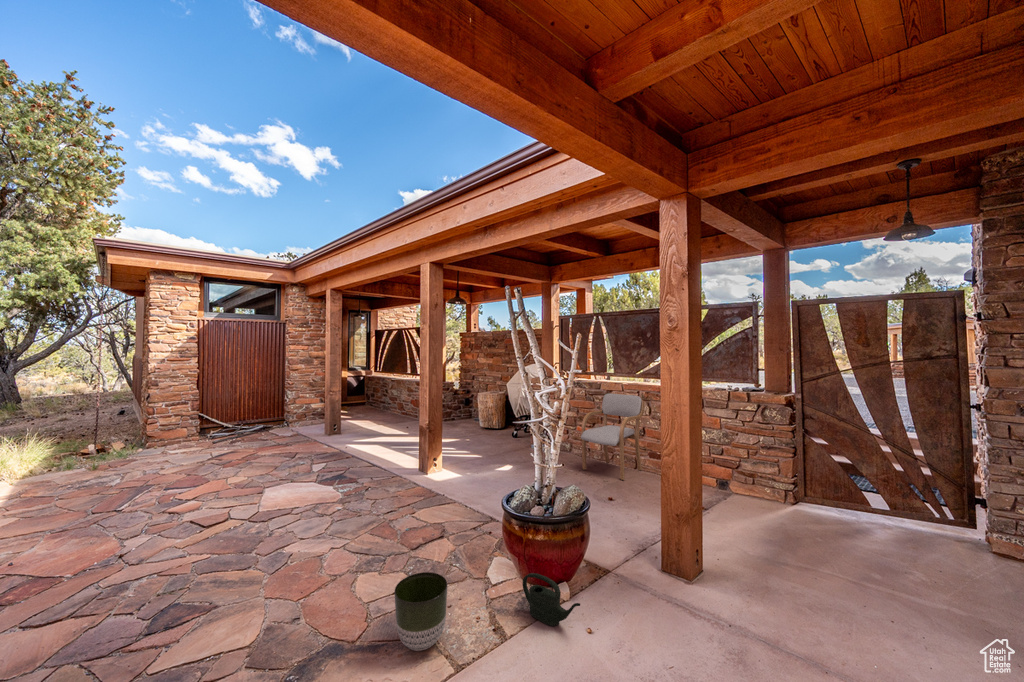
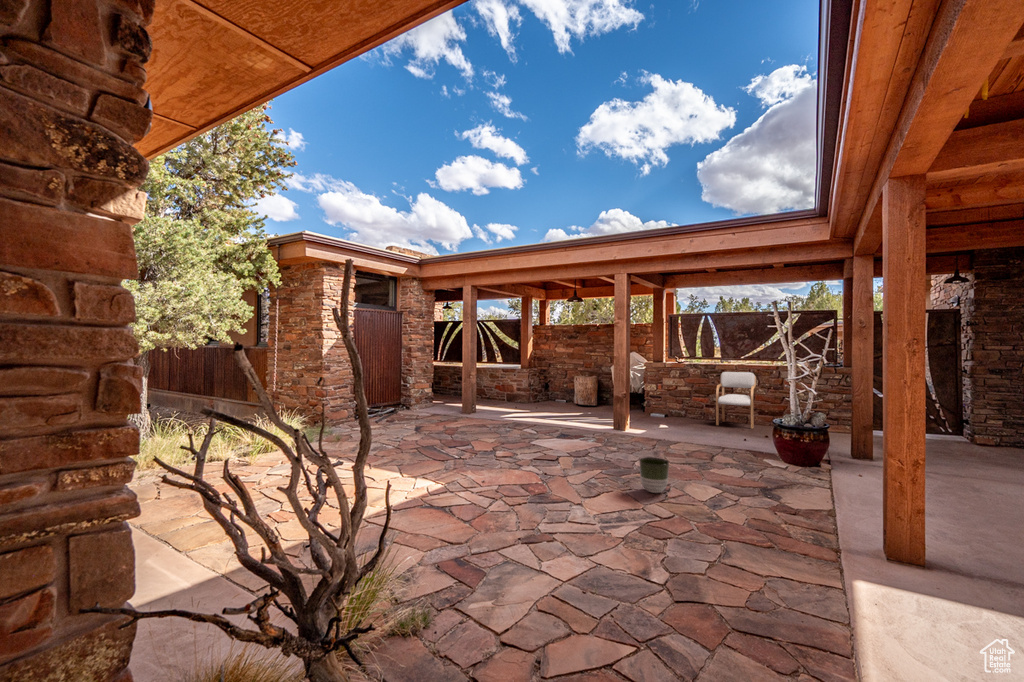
planter: present [395,572,447,651] -> present [640,457,669,493]
watering can: present [523,573,580,626] -> none [812,451,854,473]

